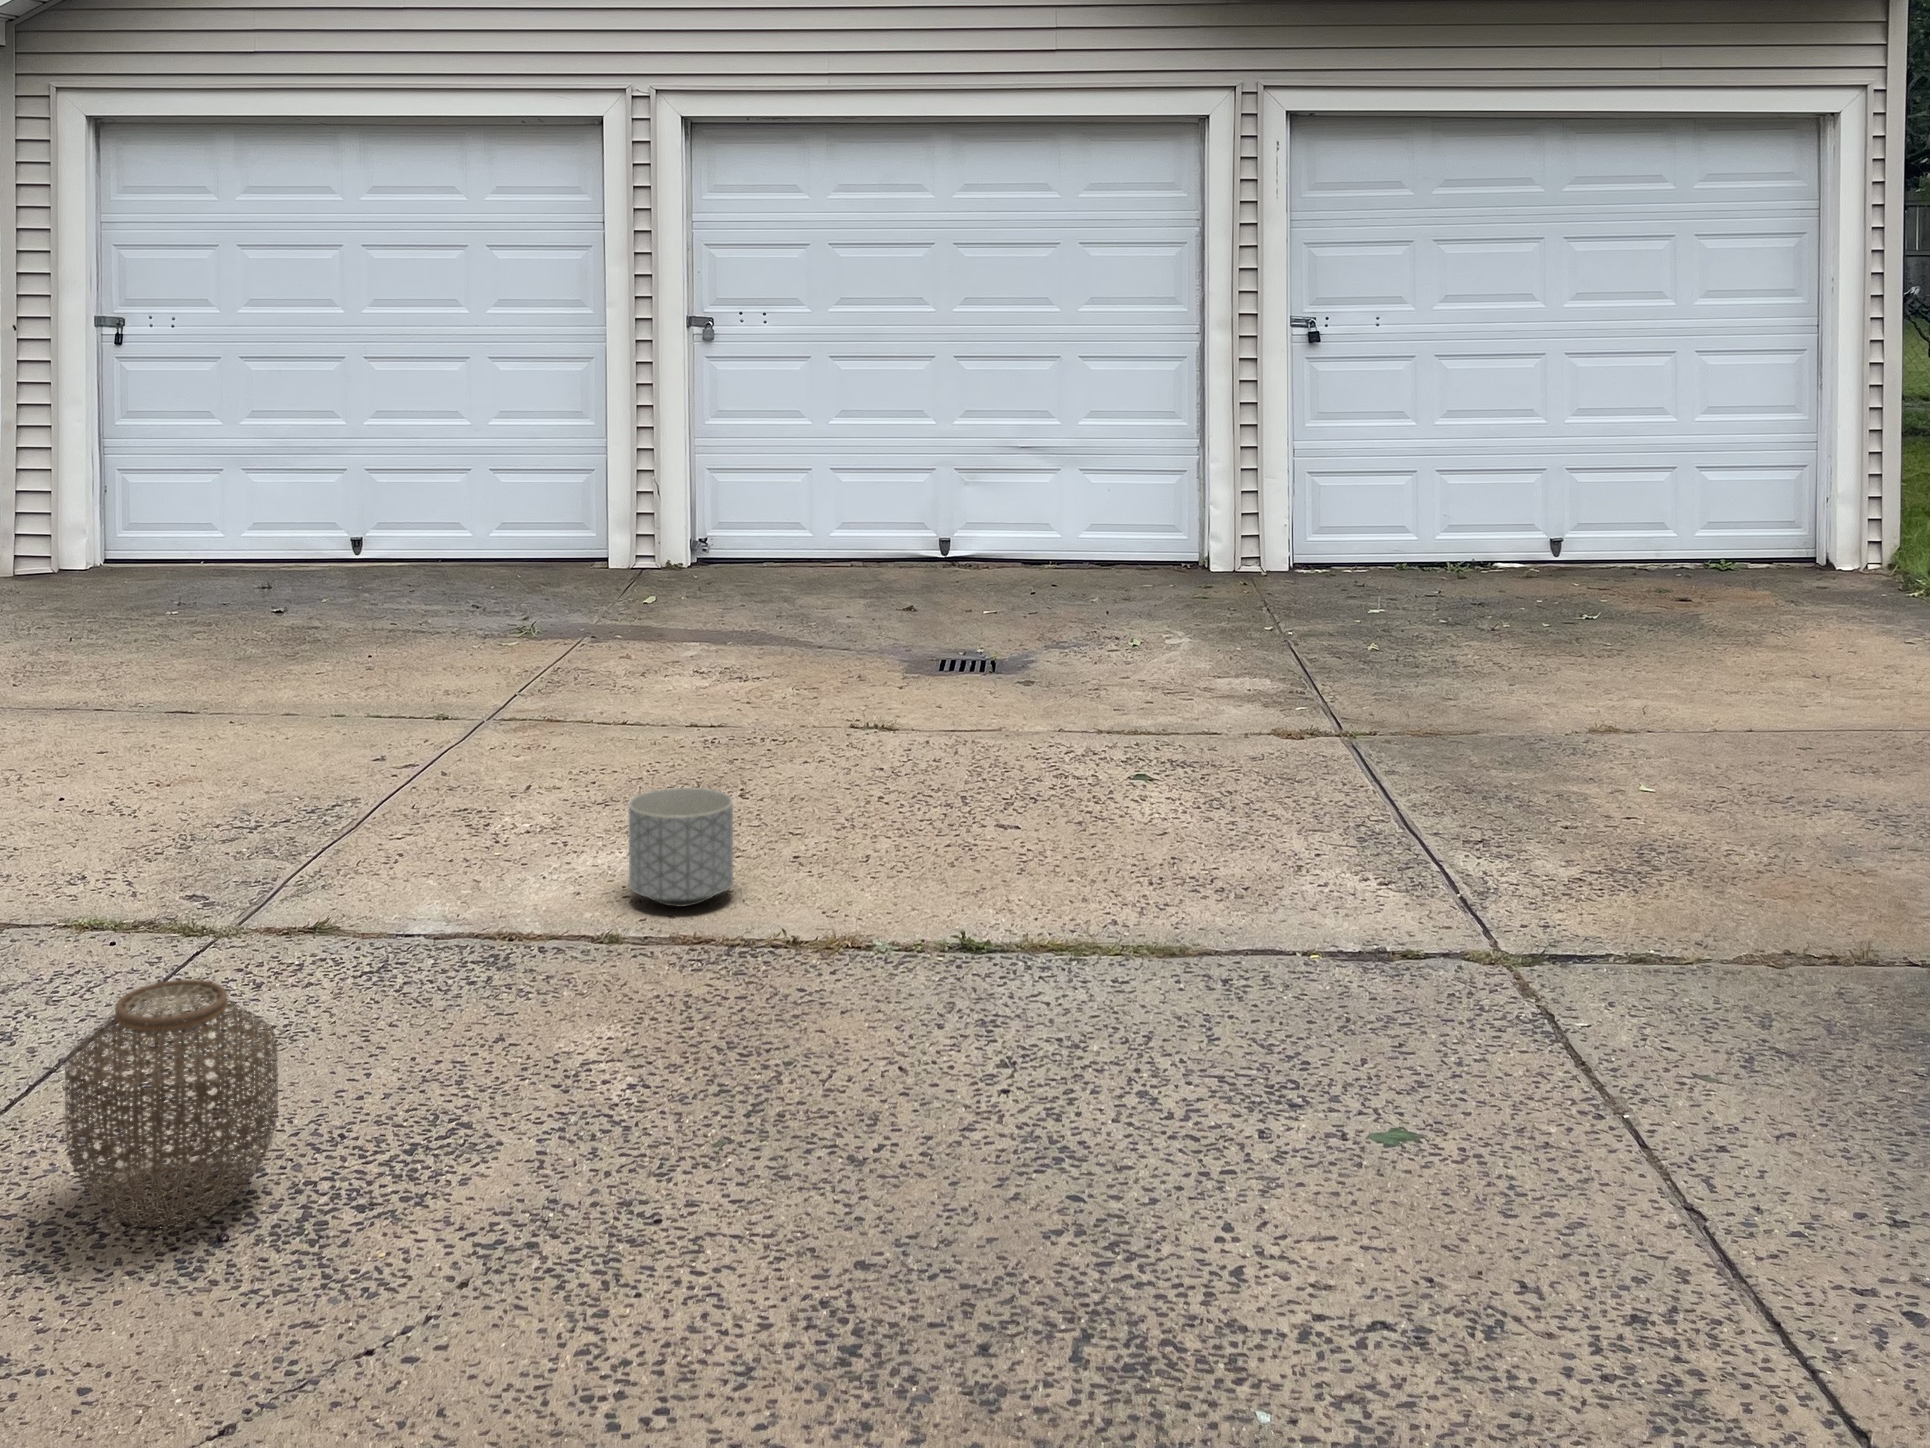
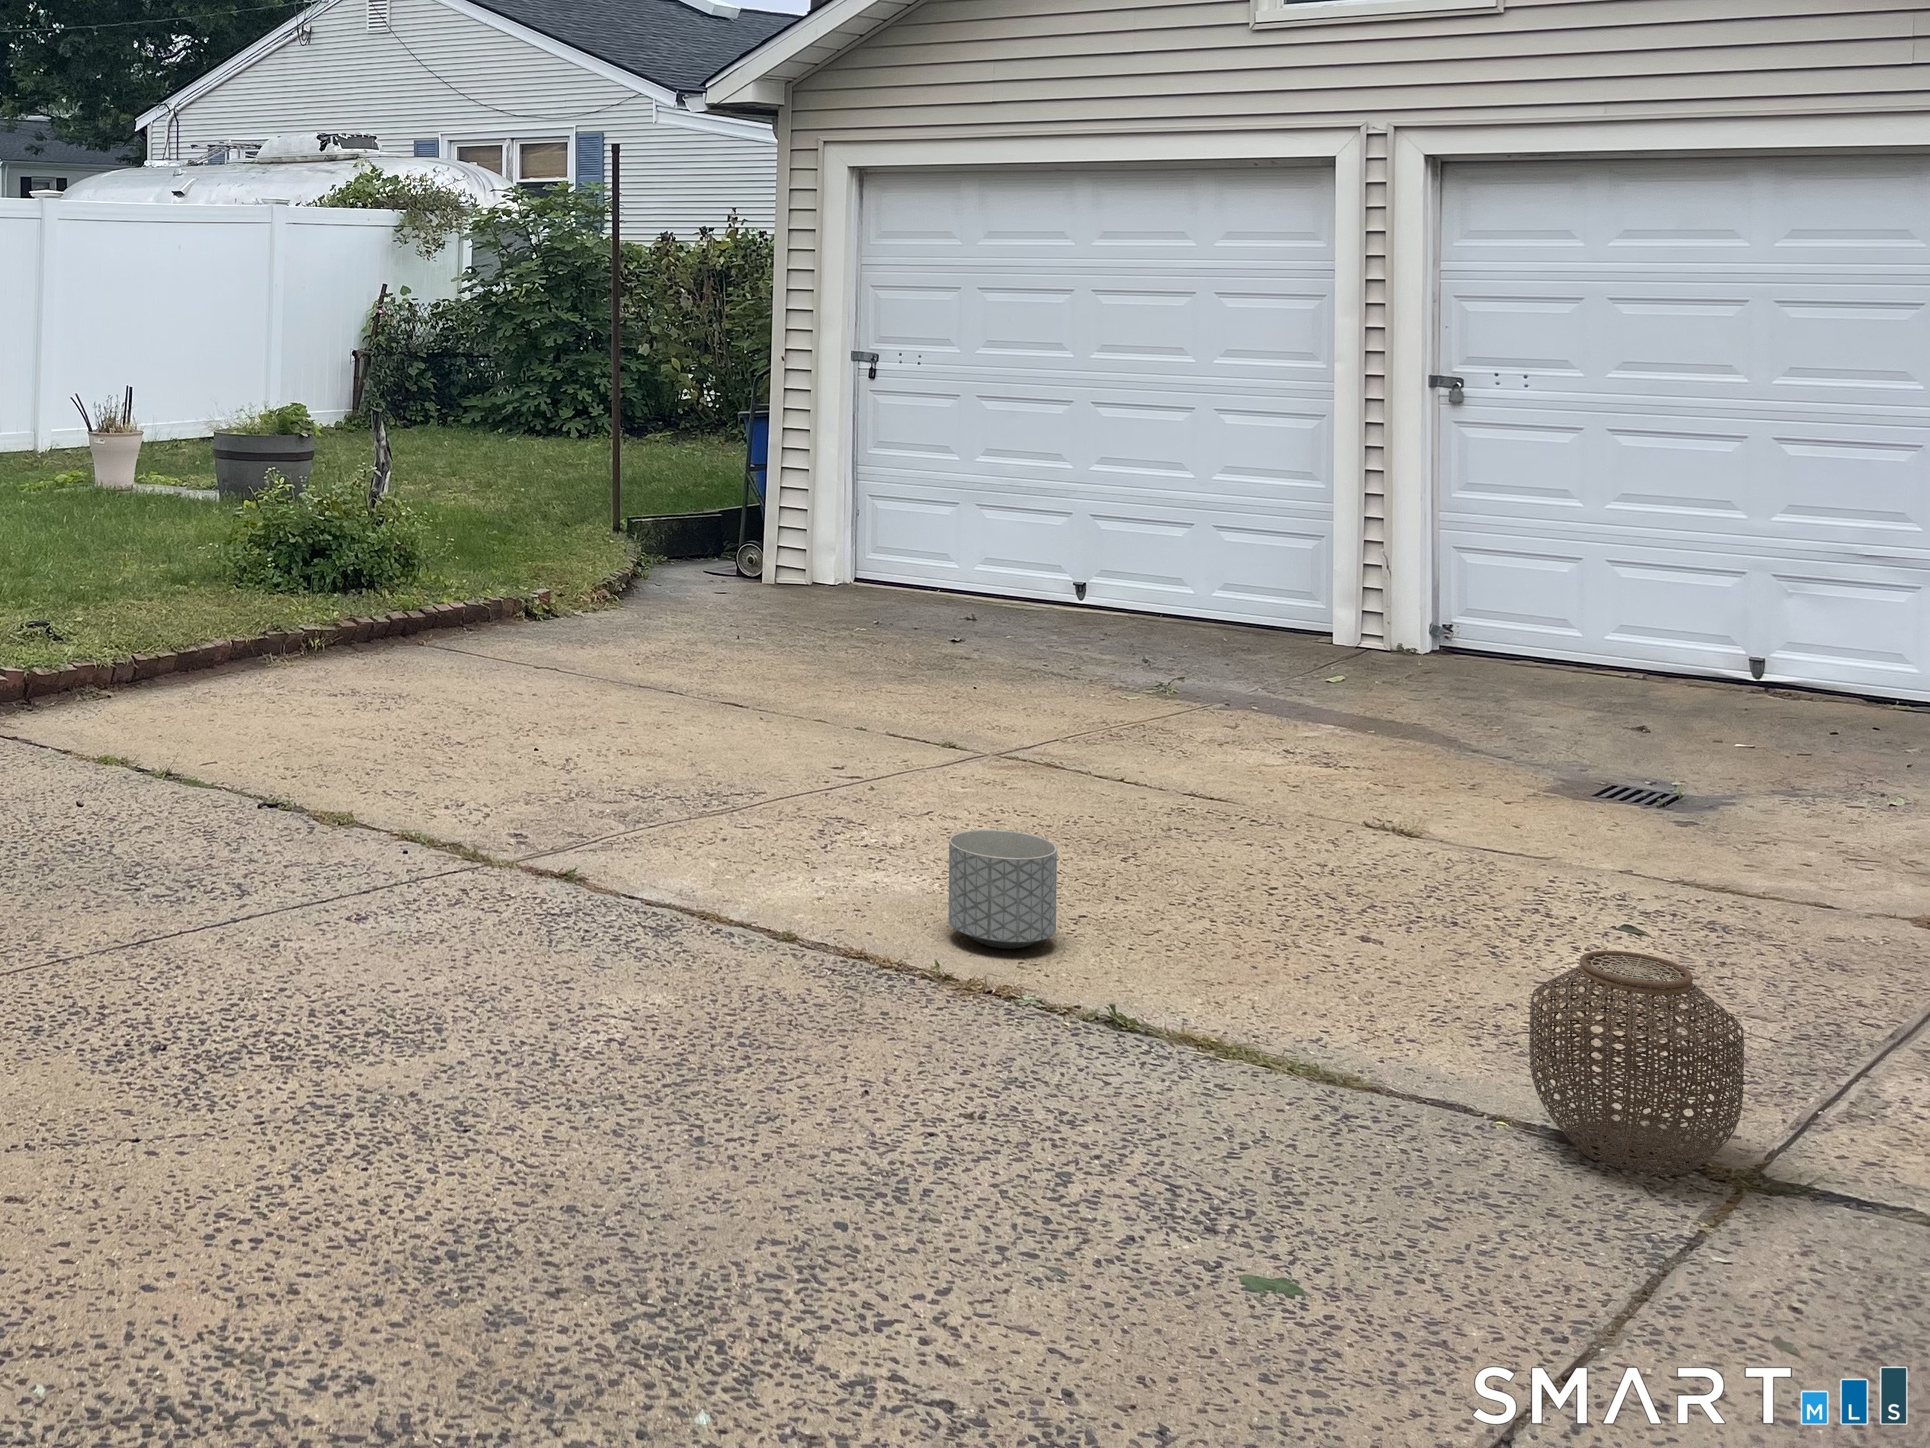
woven basket: present [65,980,278,1227] -> present [1529,951,1744,1175]

